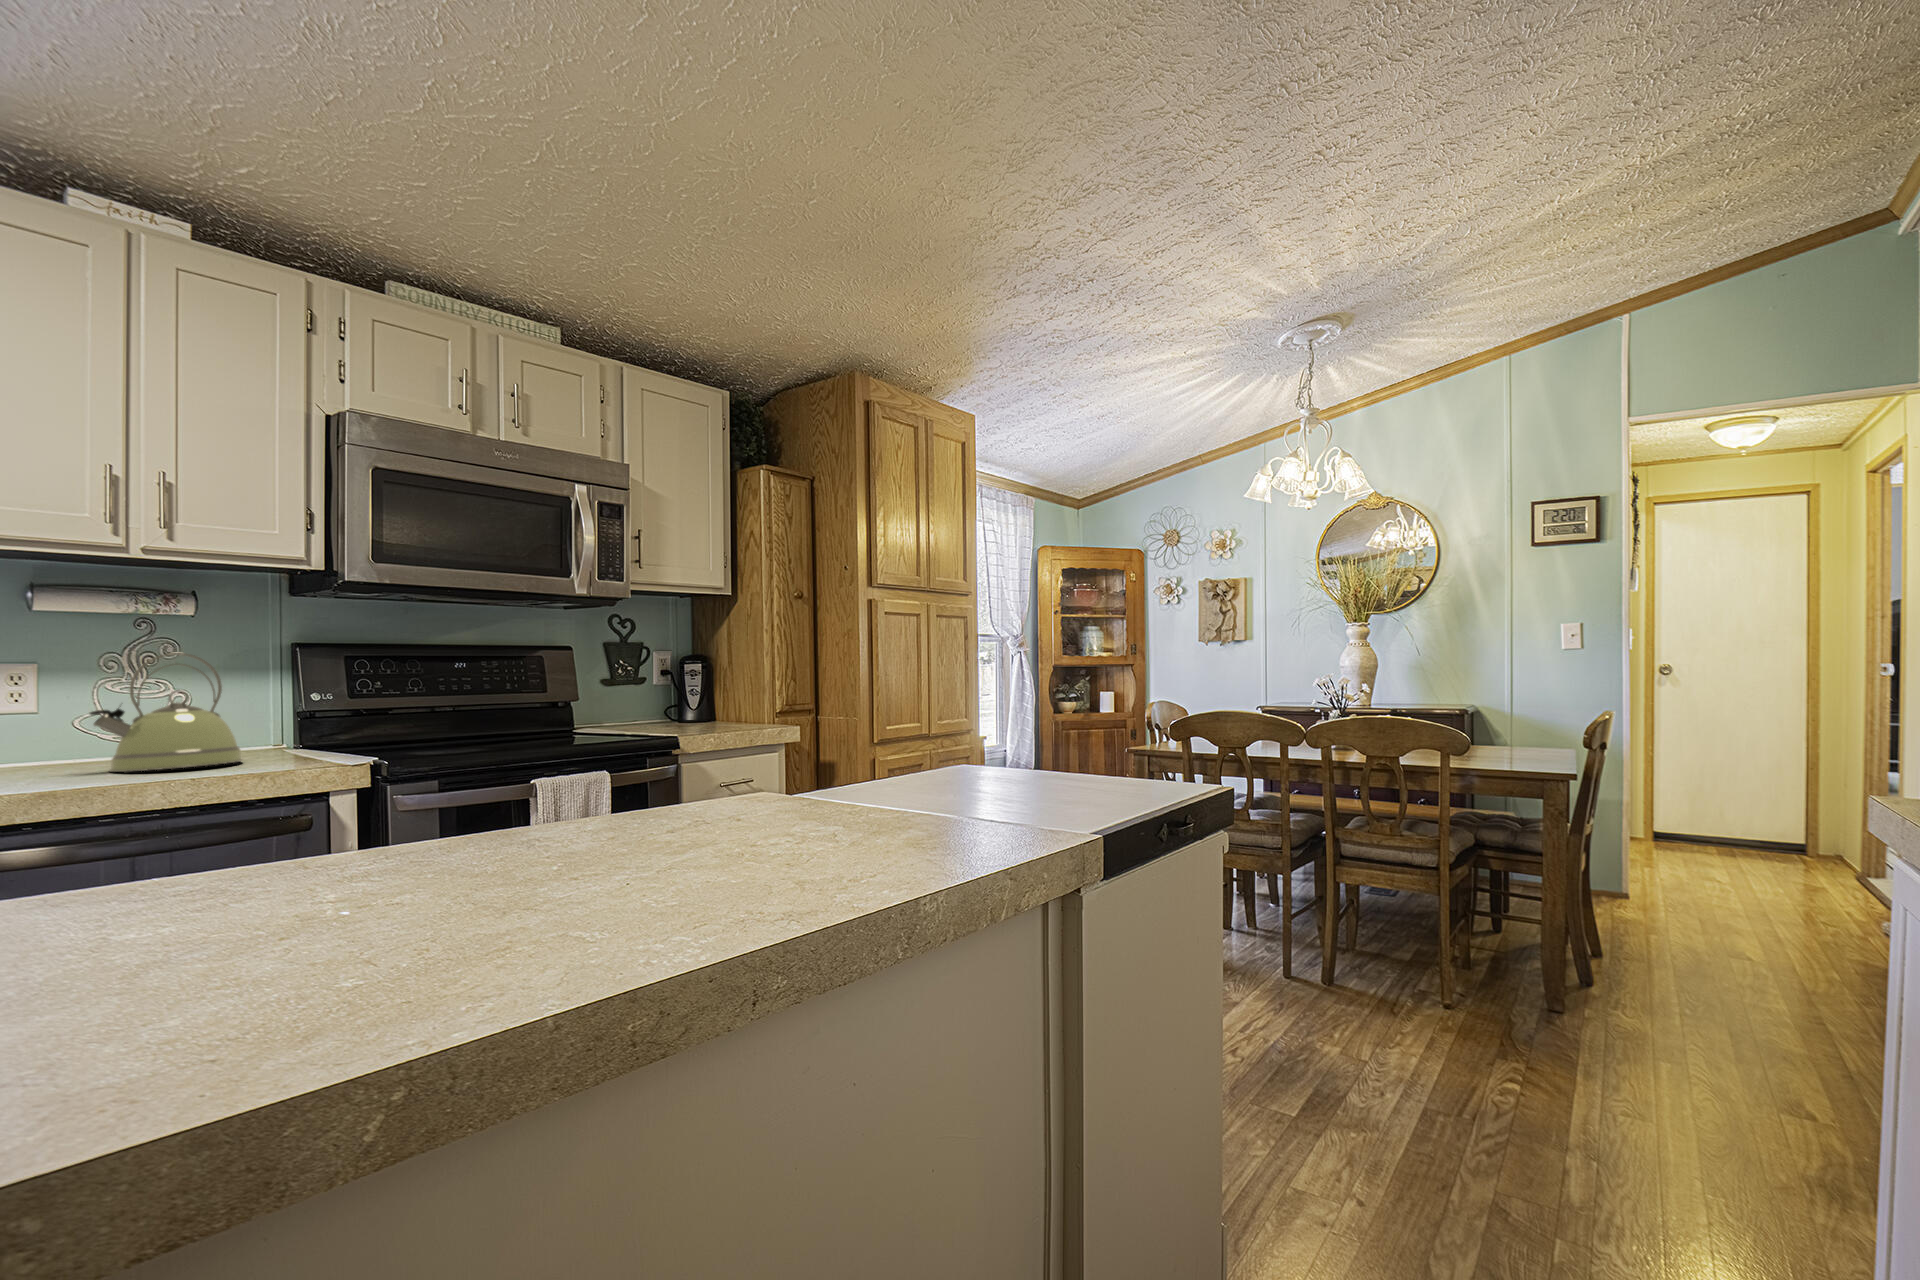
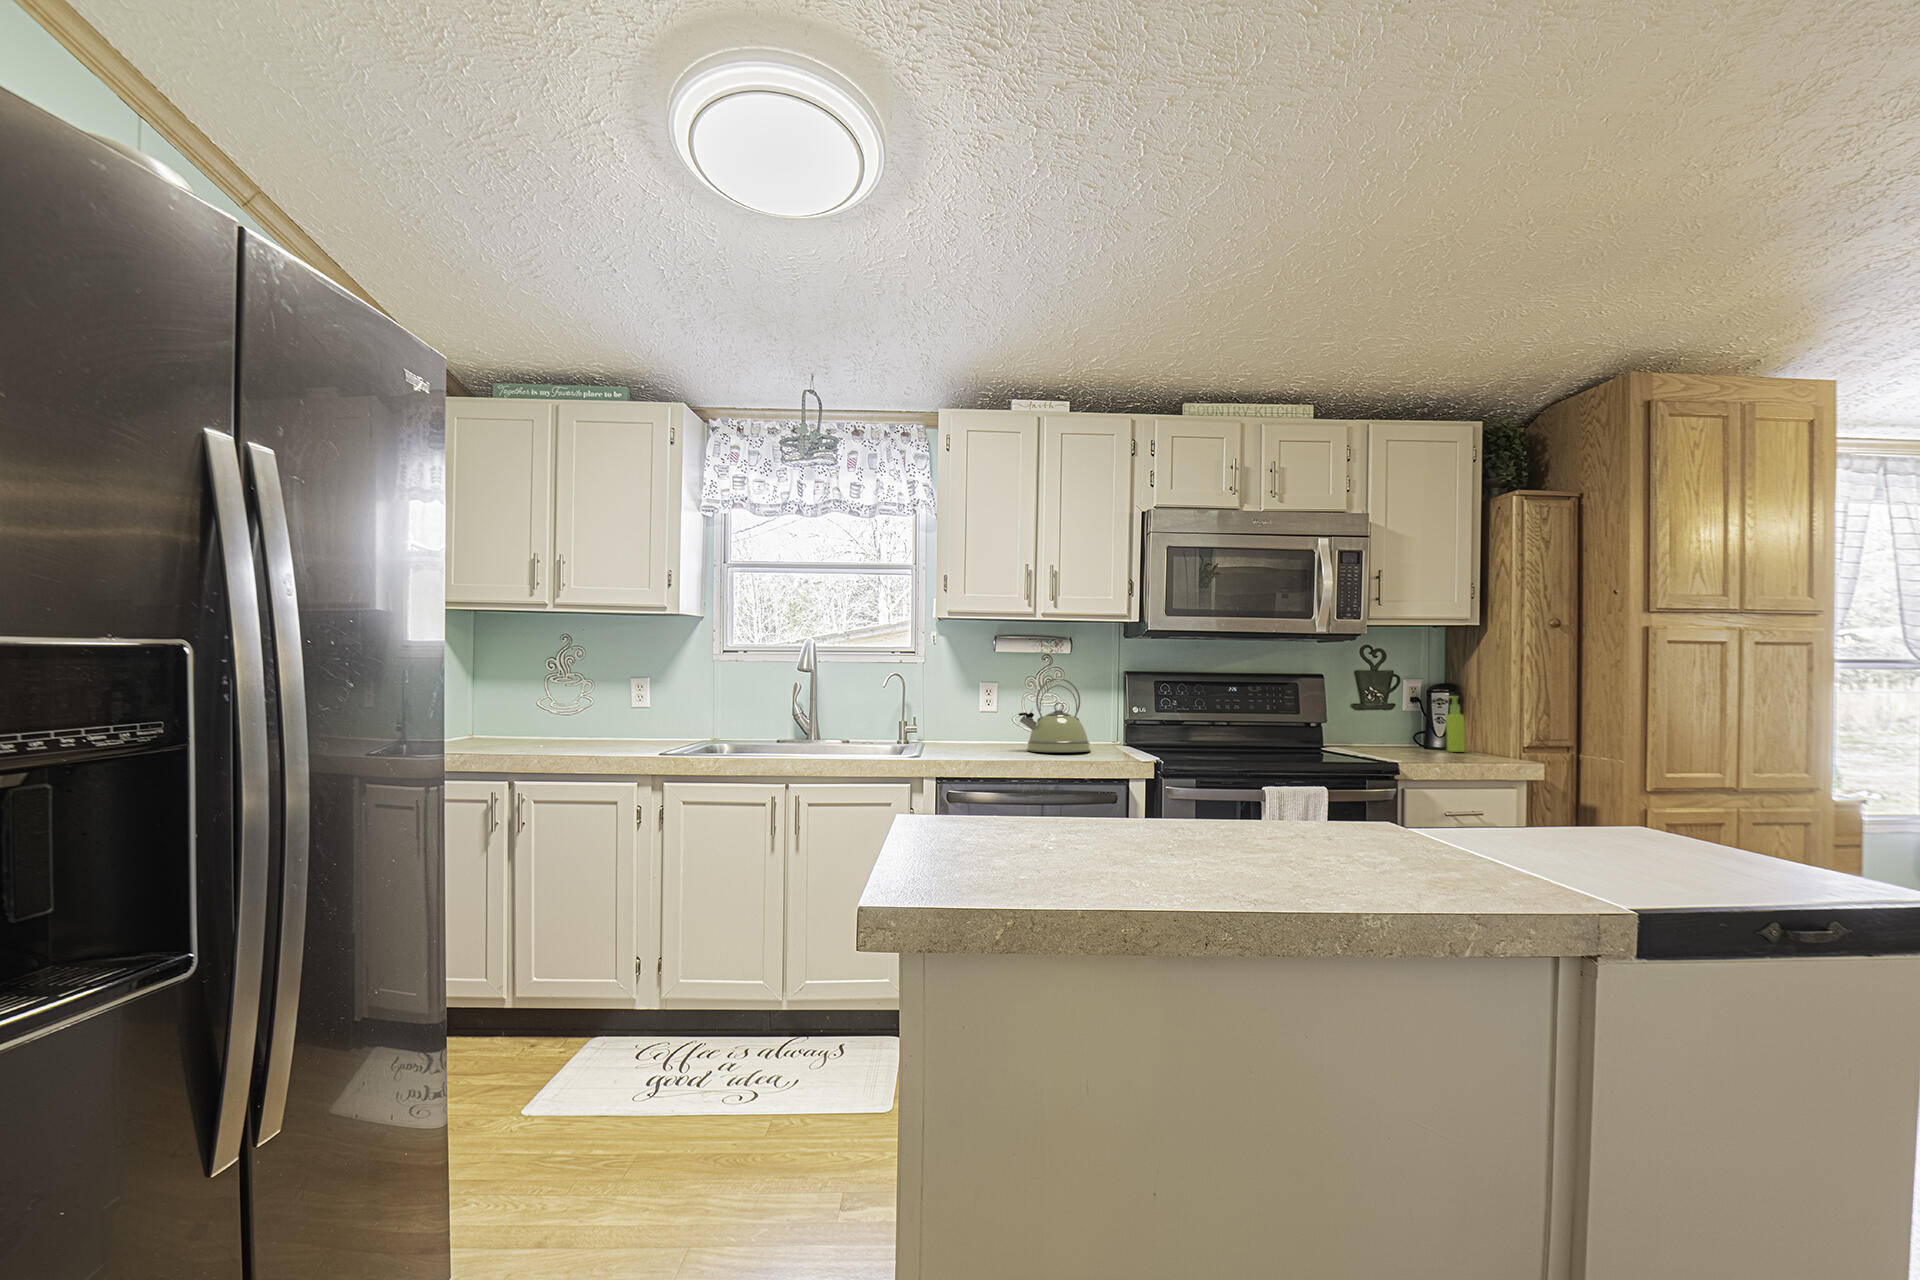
soap dispenser: none [702,666,721,723] -> present [1446,696,1465,752]

